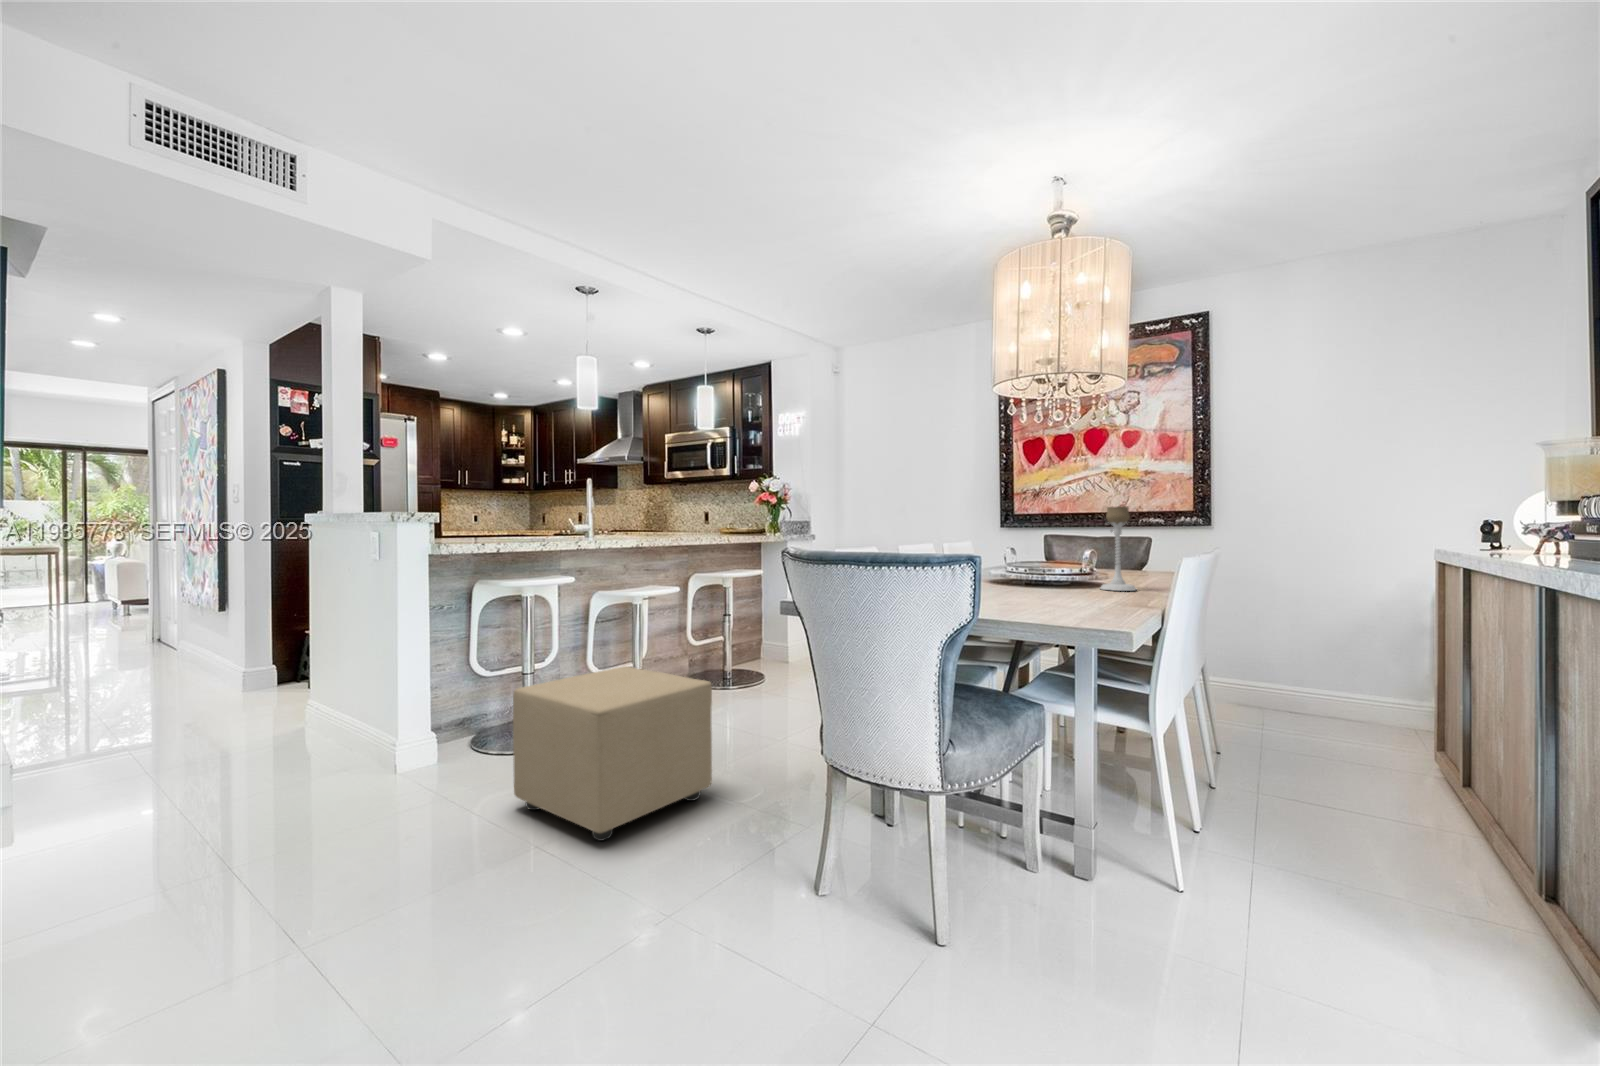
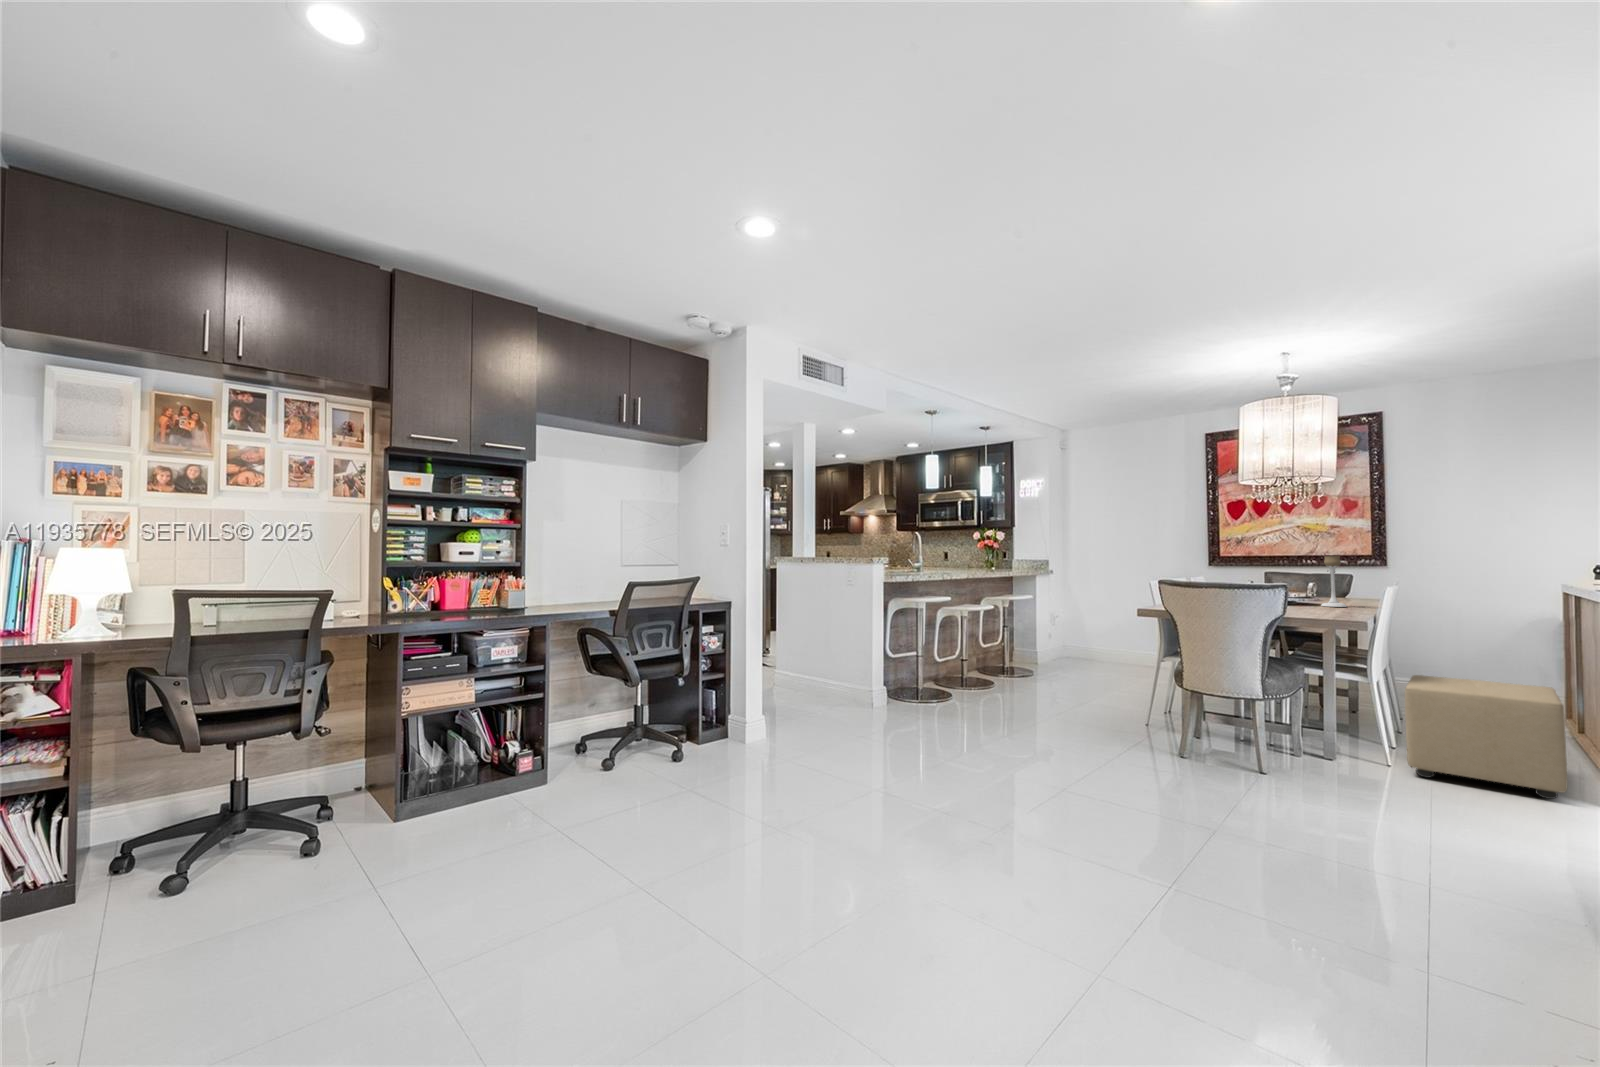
ottoman: present [513,666,712,841] -> present [1405,675,1567,799]

